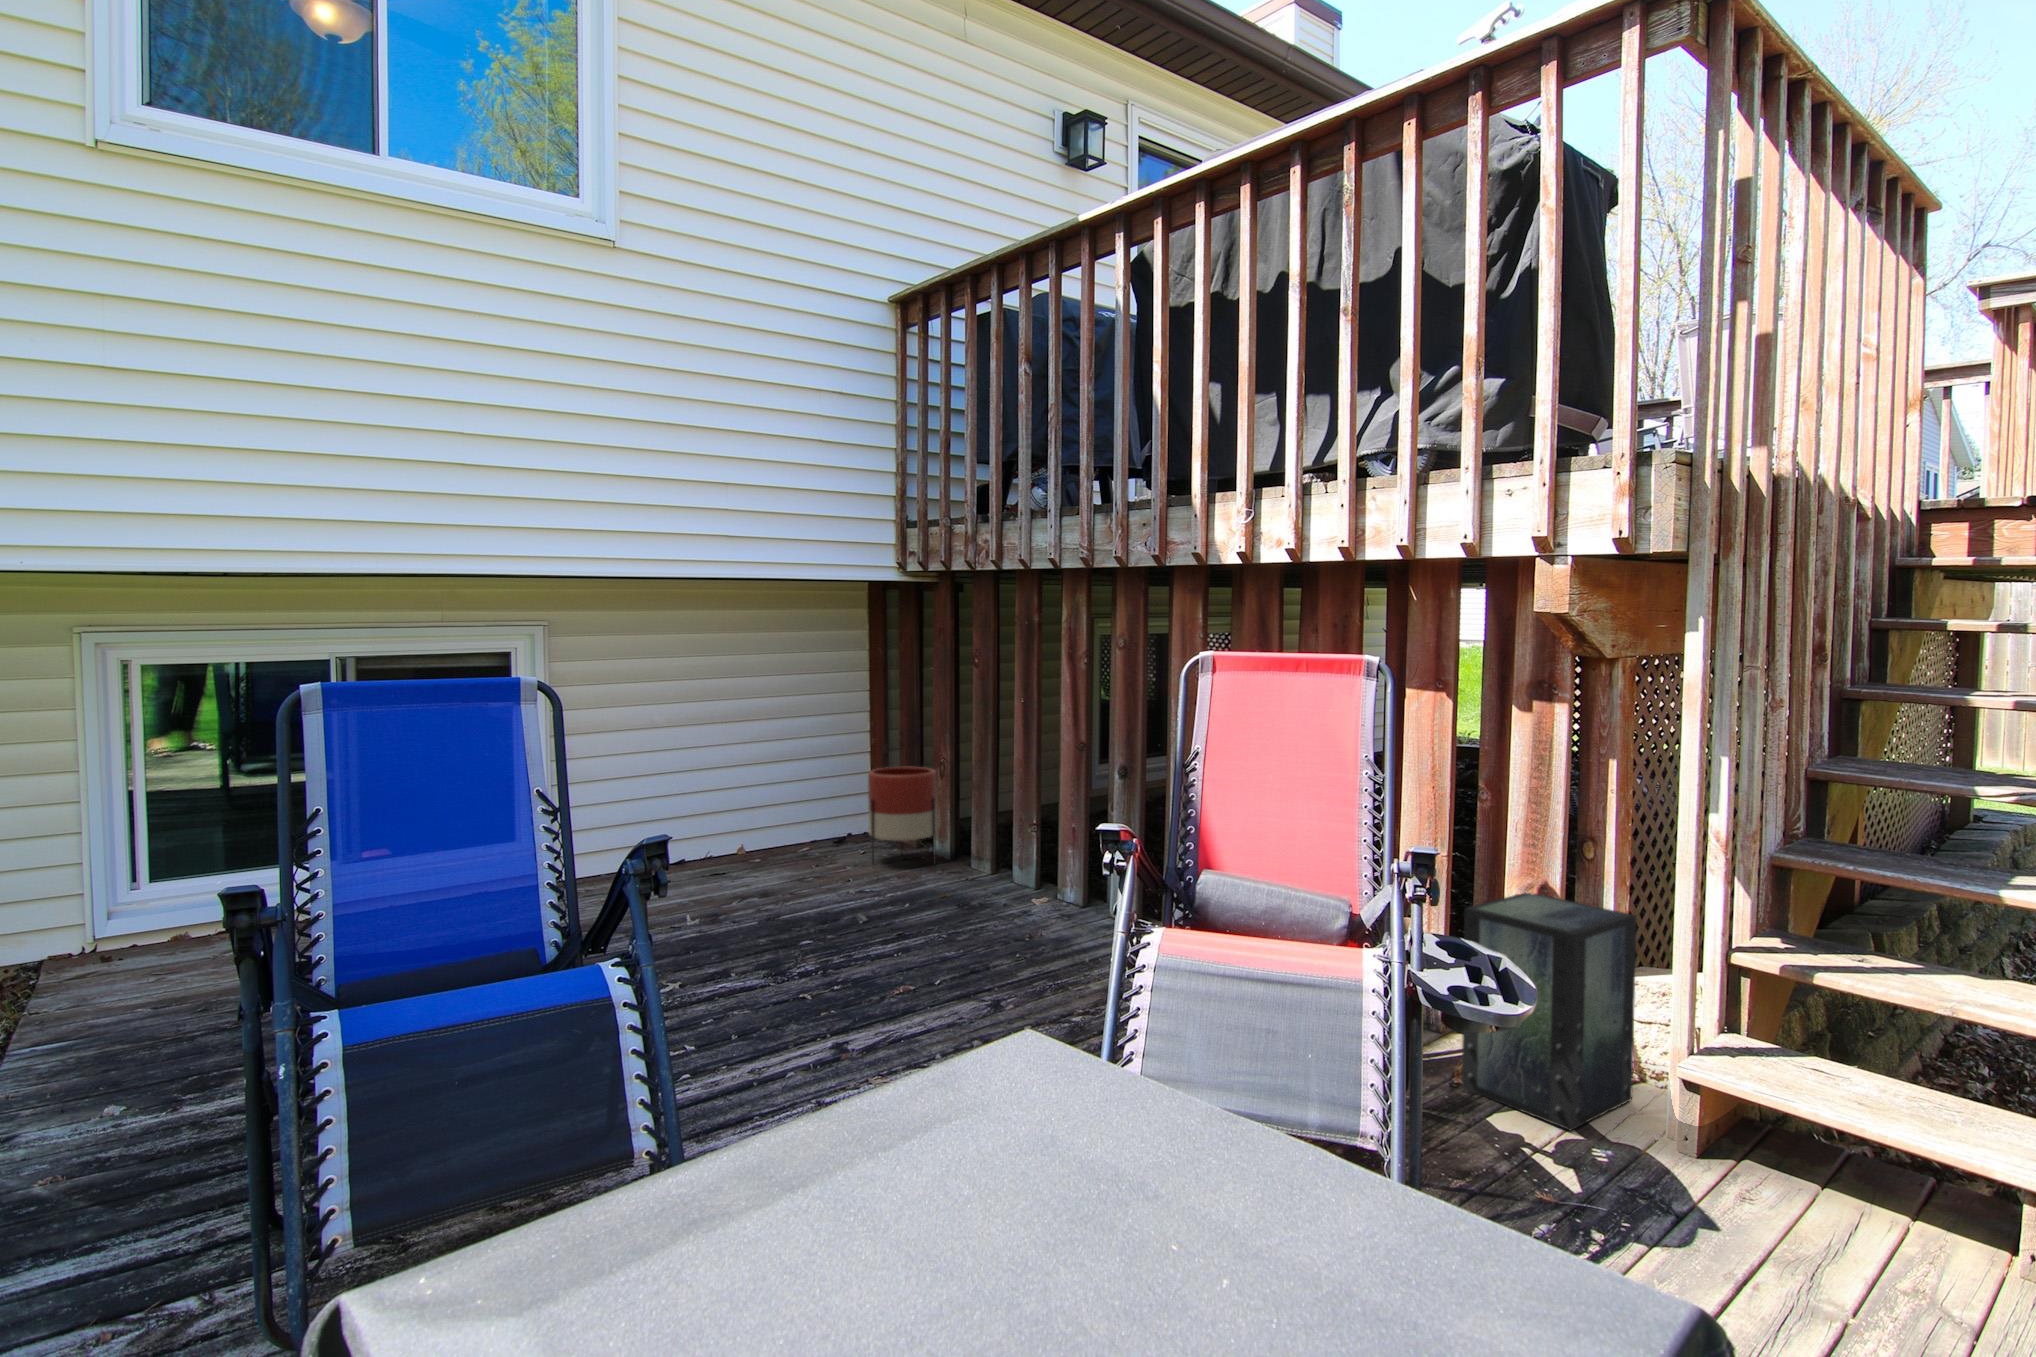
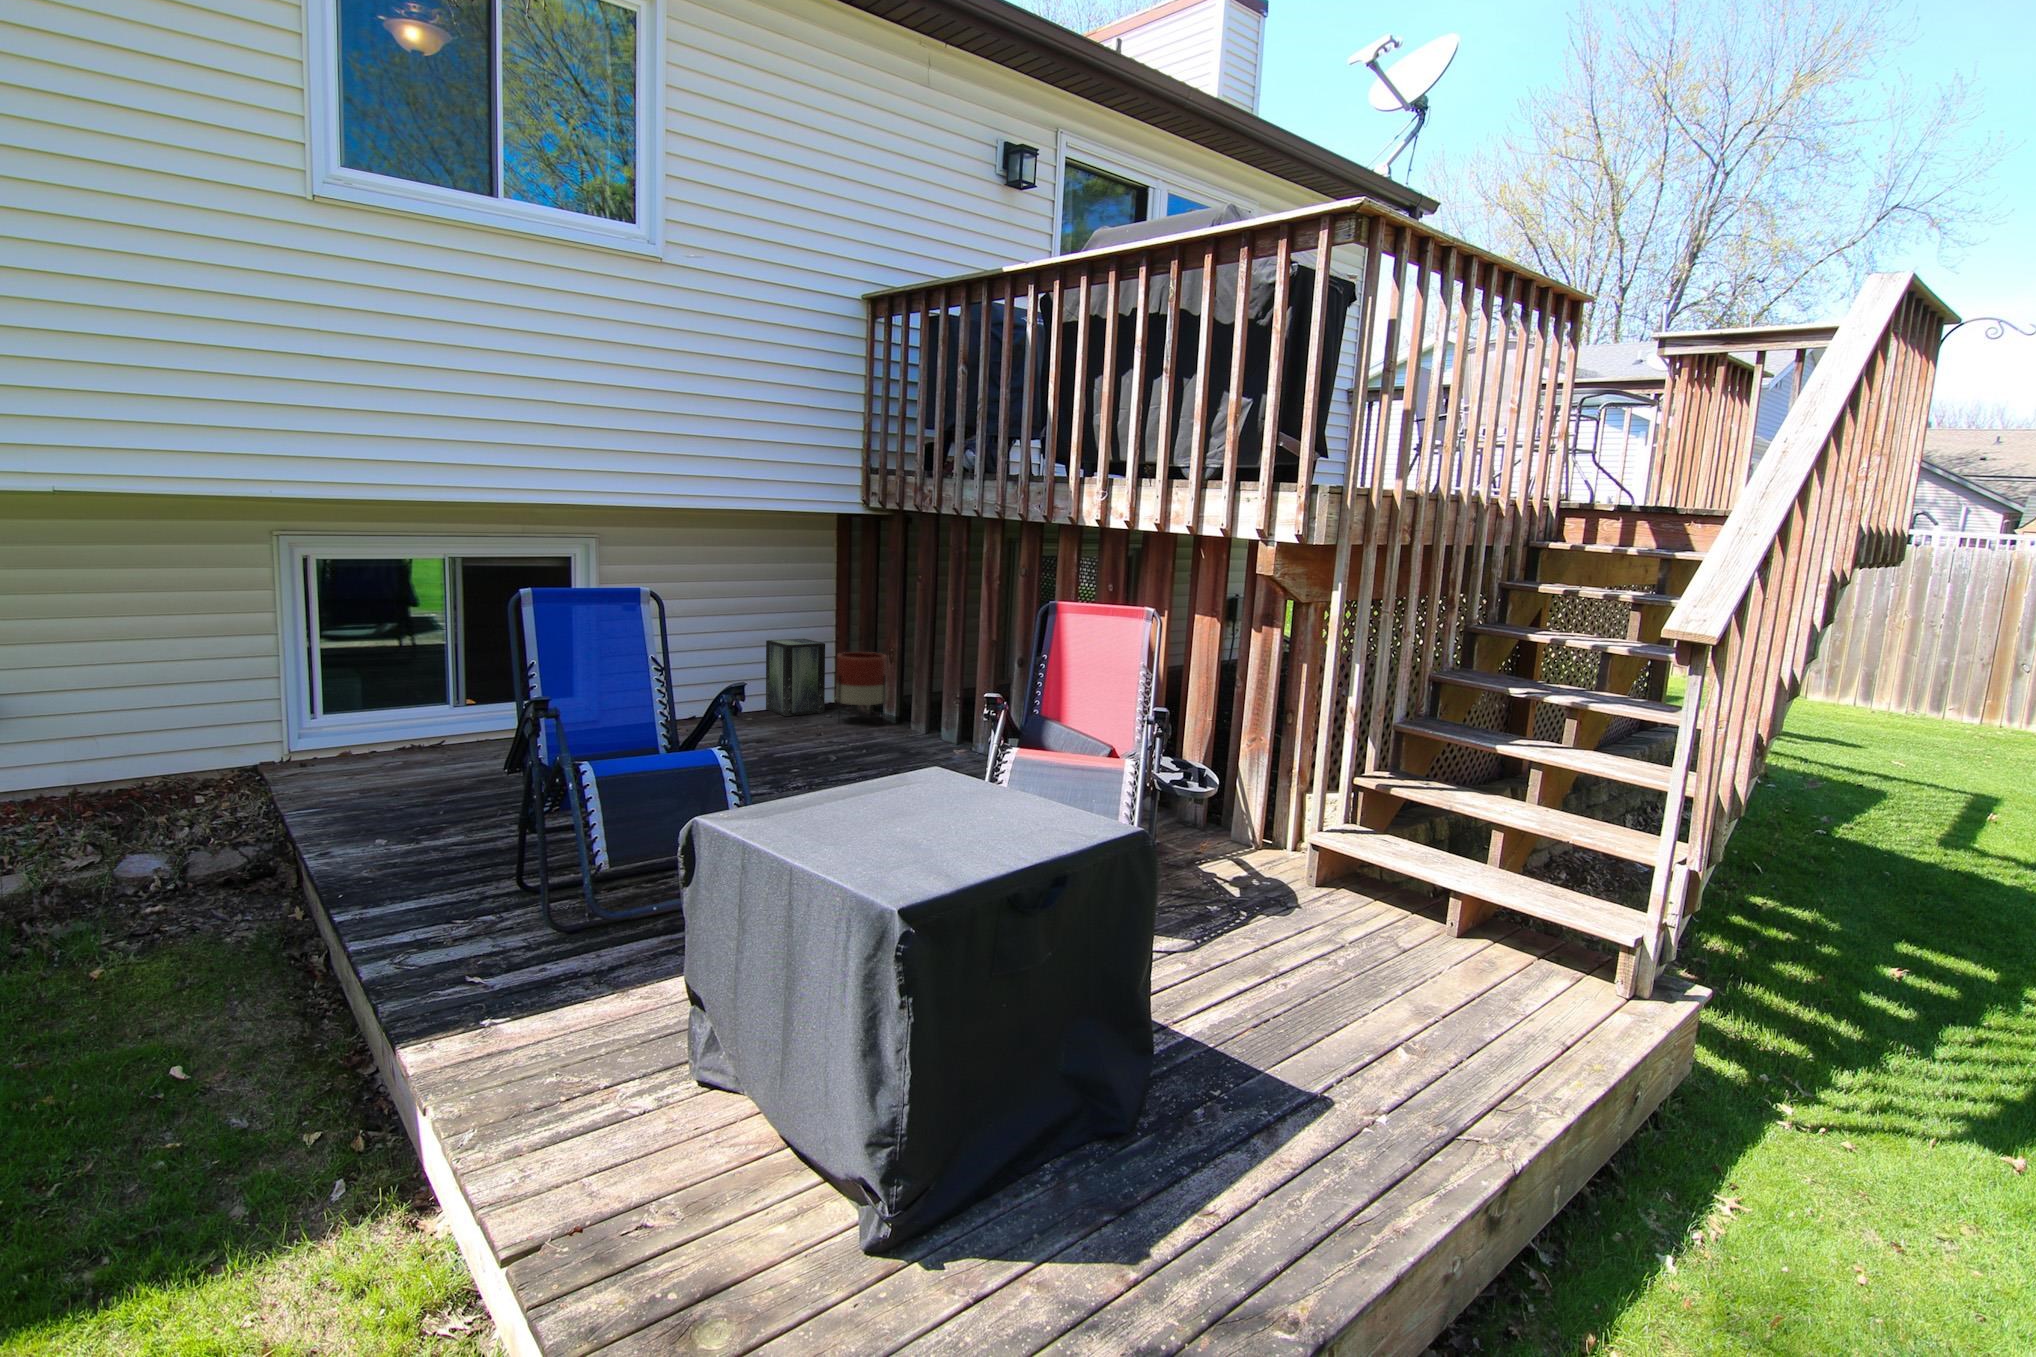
storage box: present [1462,893,1636,1130] -> present [766,639,825,716]

